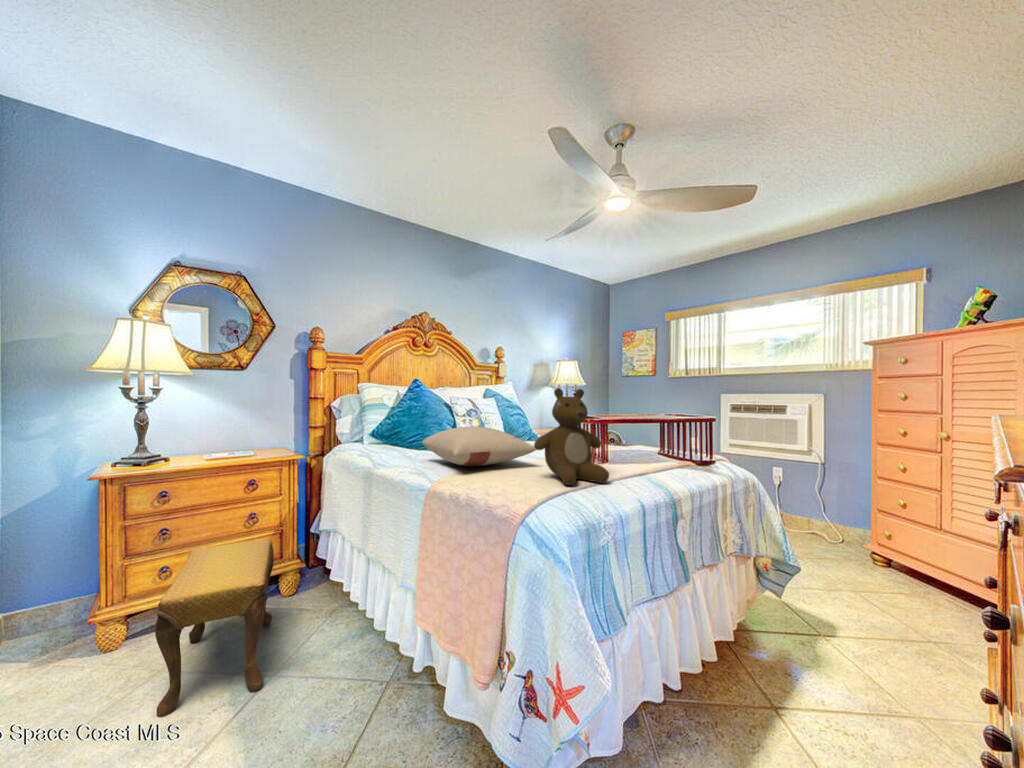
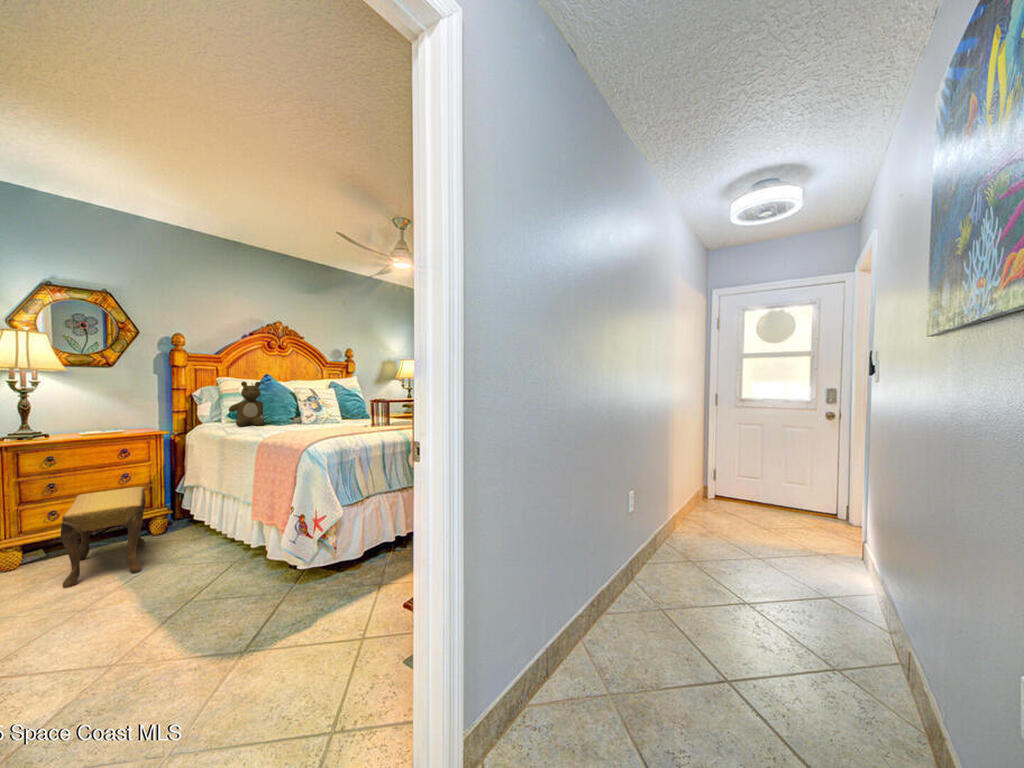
teddy bear: present [534,388,609,485] -> present [229,382,264,426]
pillow: present [422,427,536,466] -> none [263,405,342,430]

